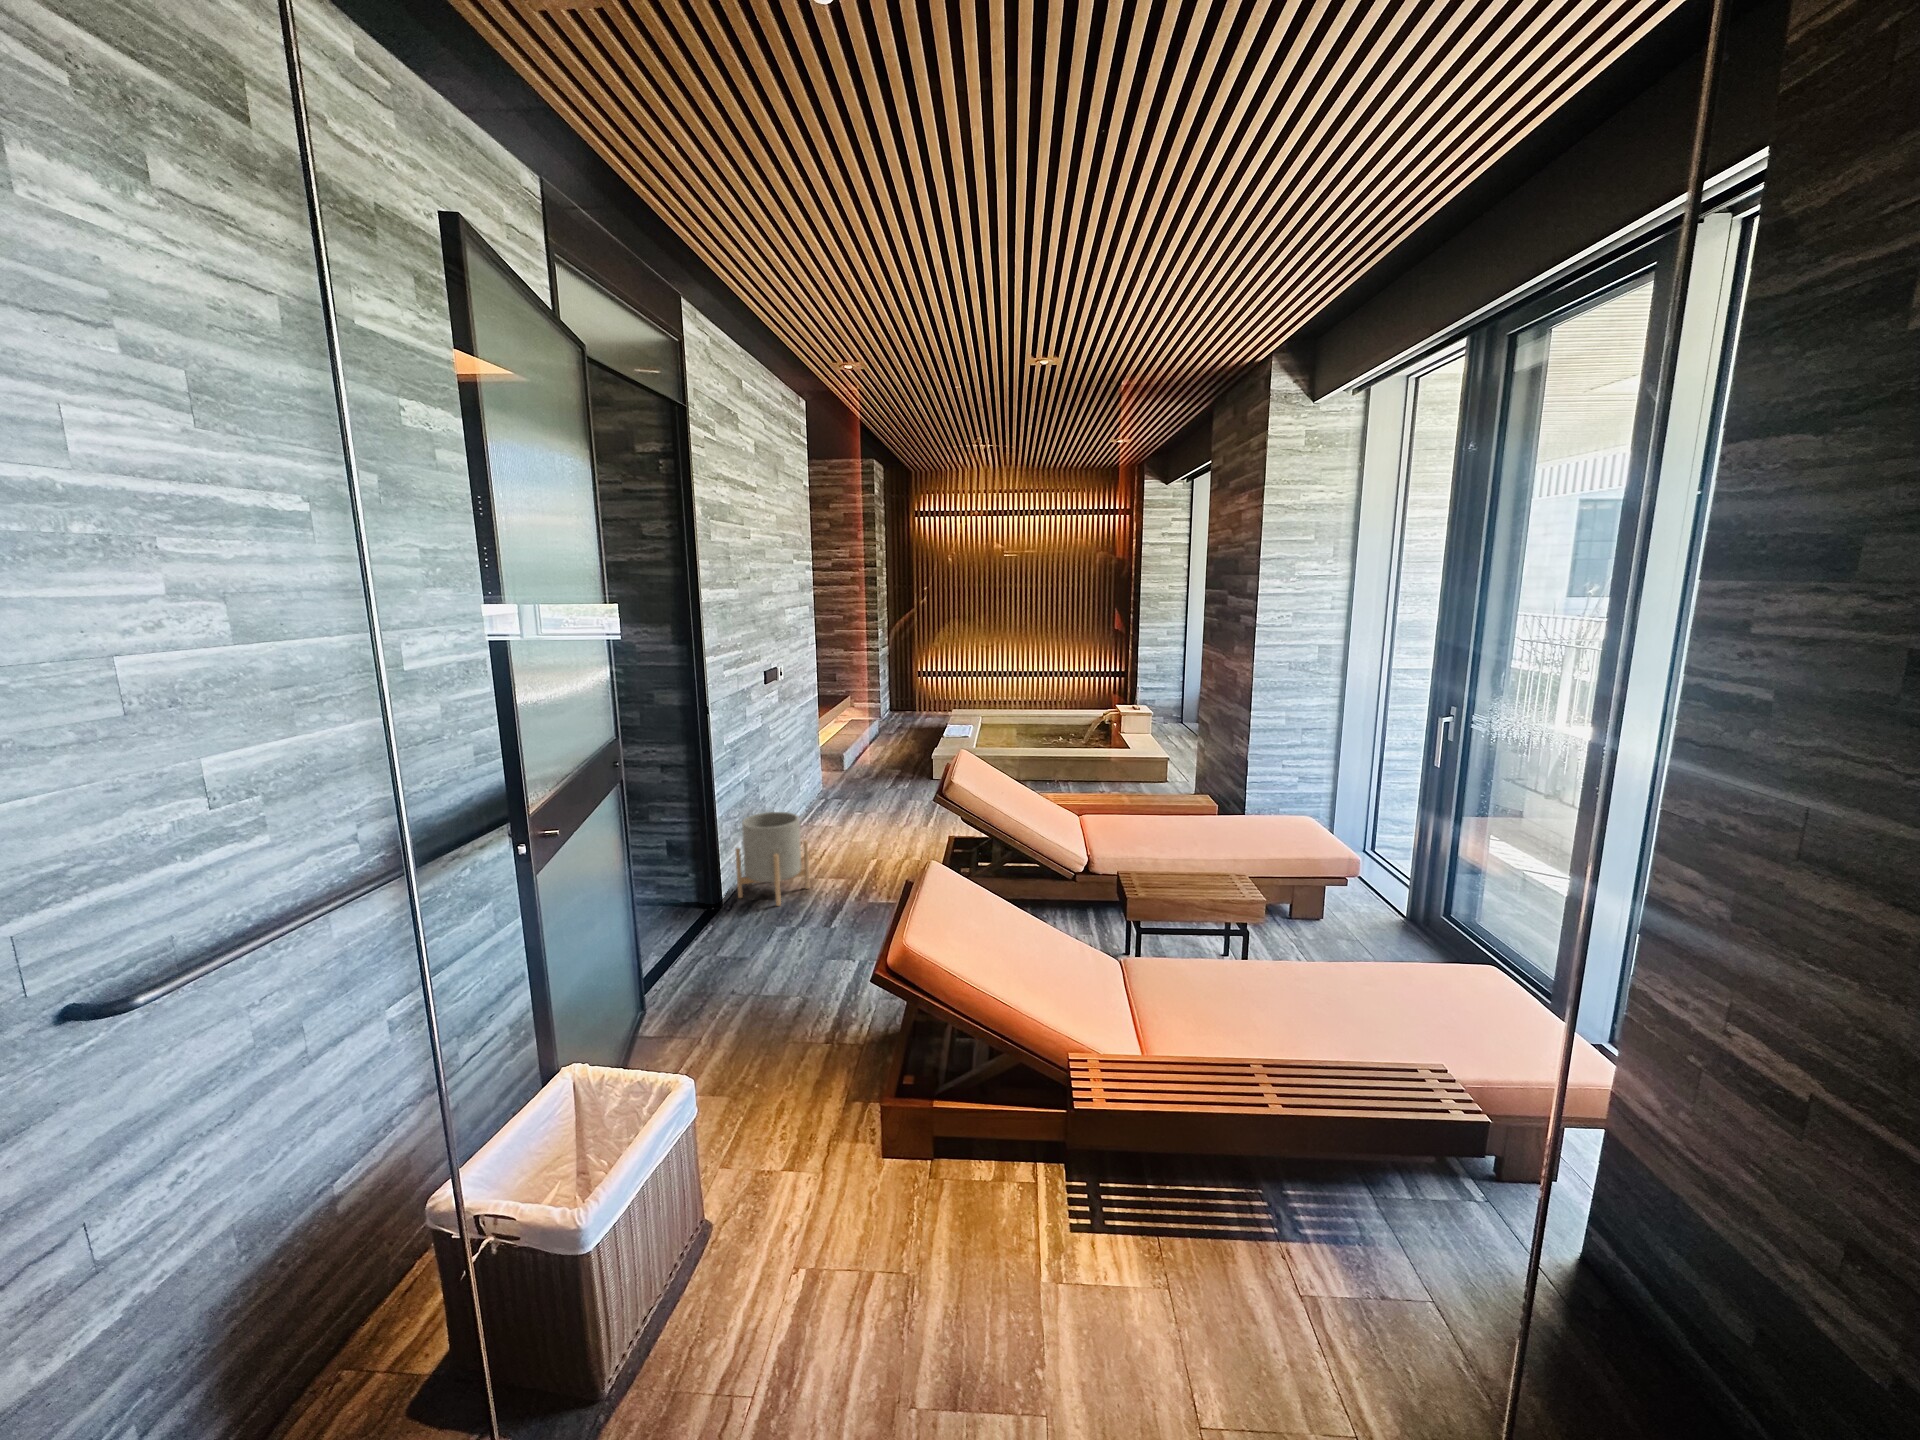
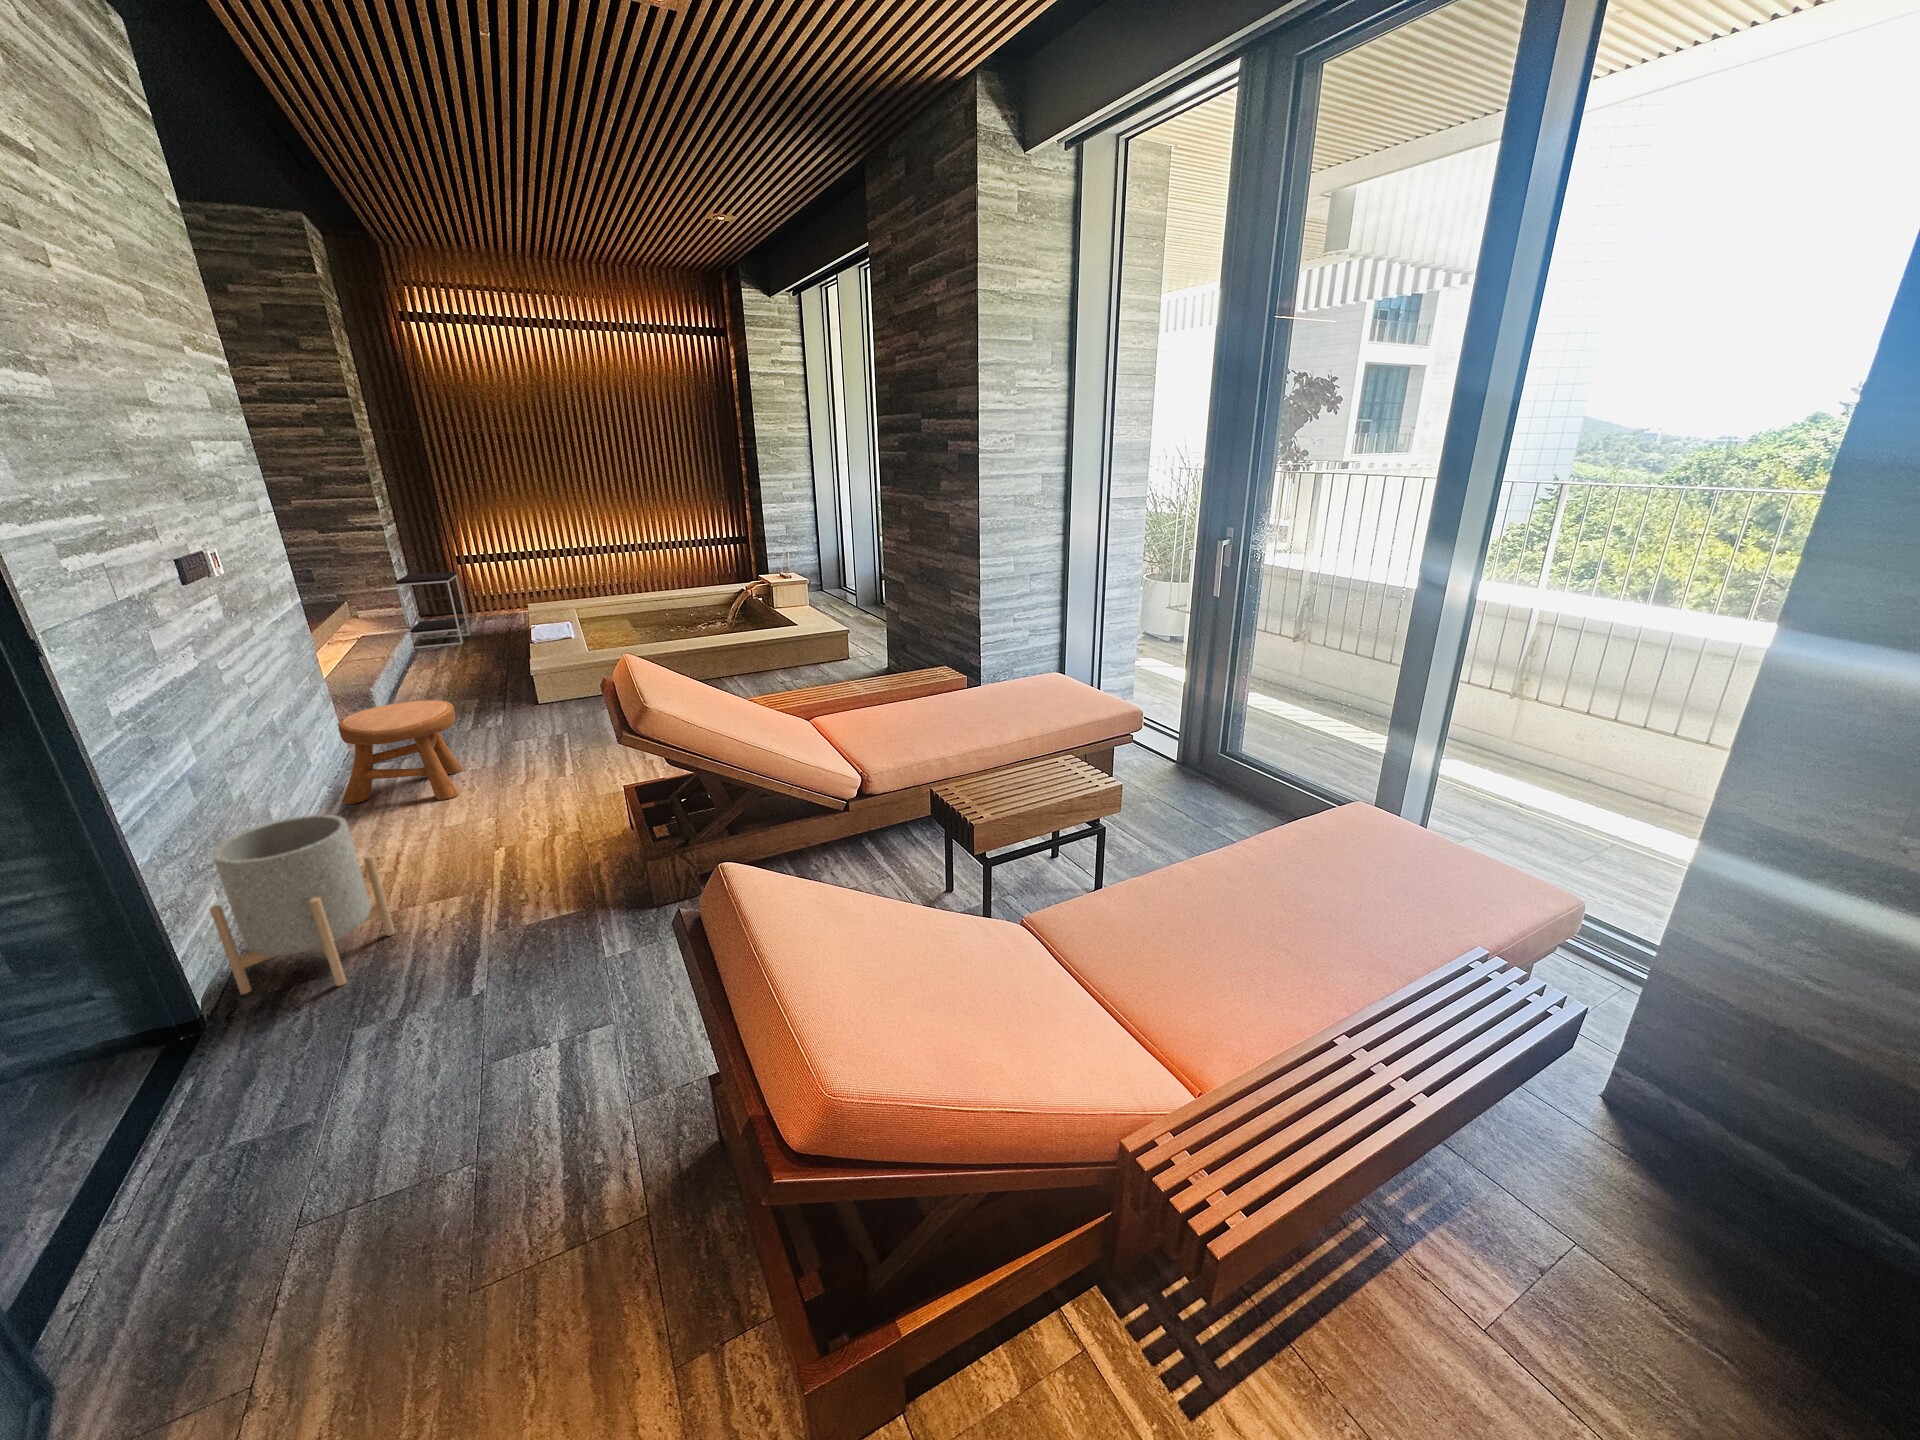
side table: none [880,681,917,731] -> present [396,572,470,649]
stool: none [811,762,877,825] -> present [338,700,462,804]

